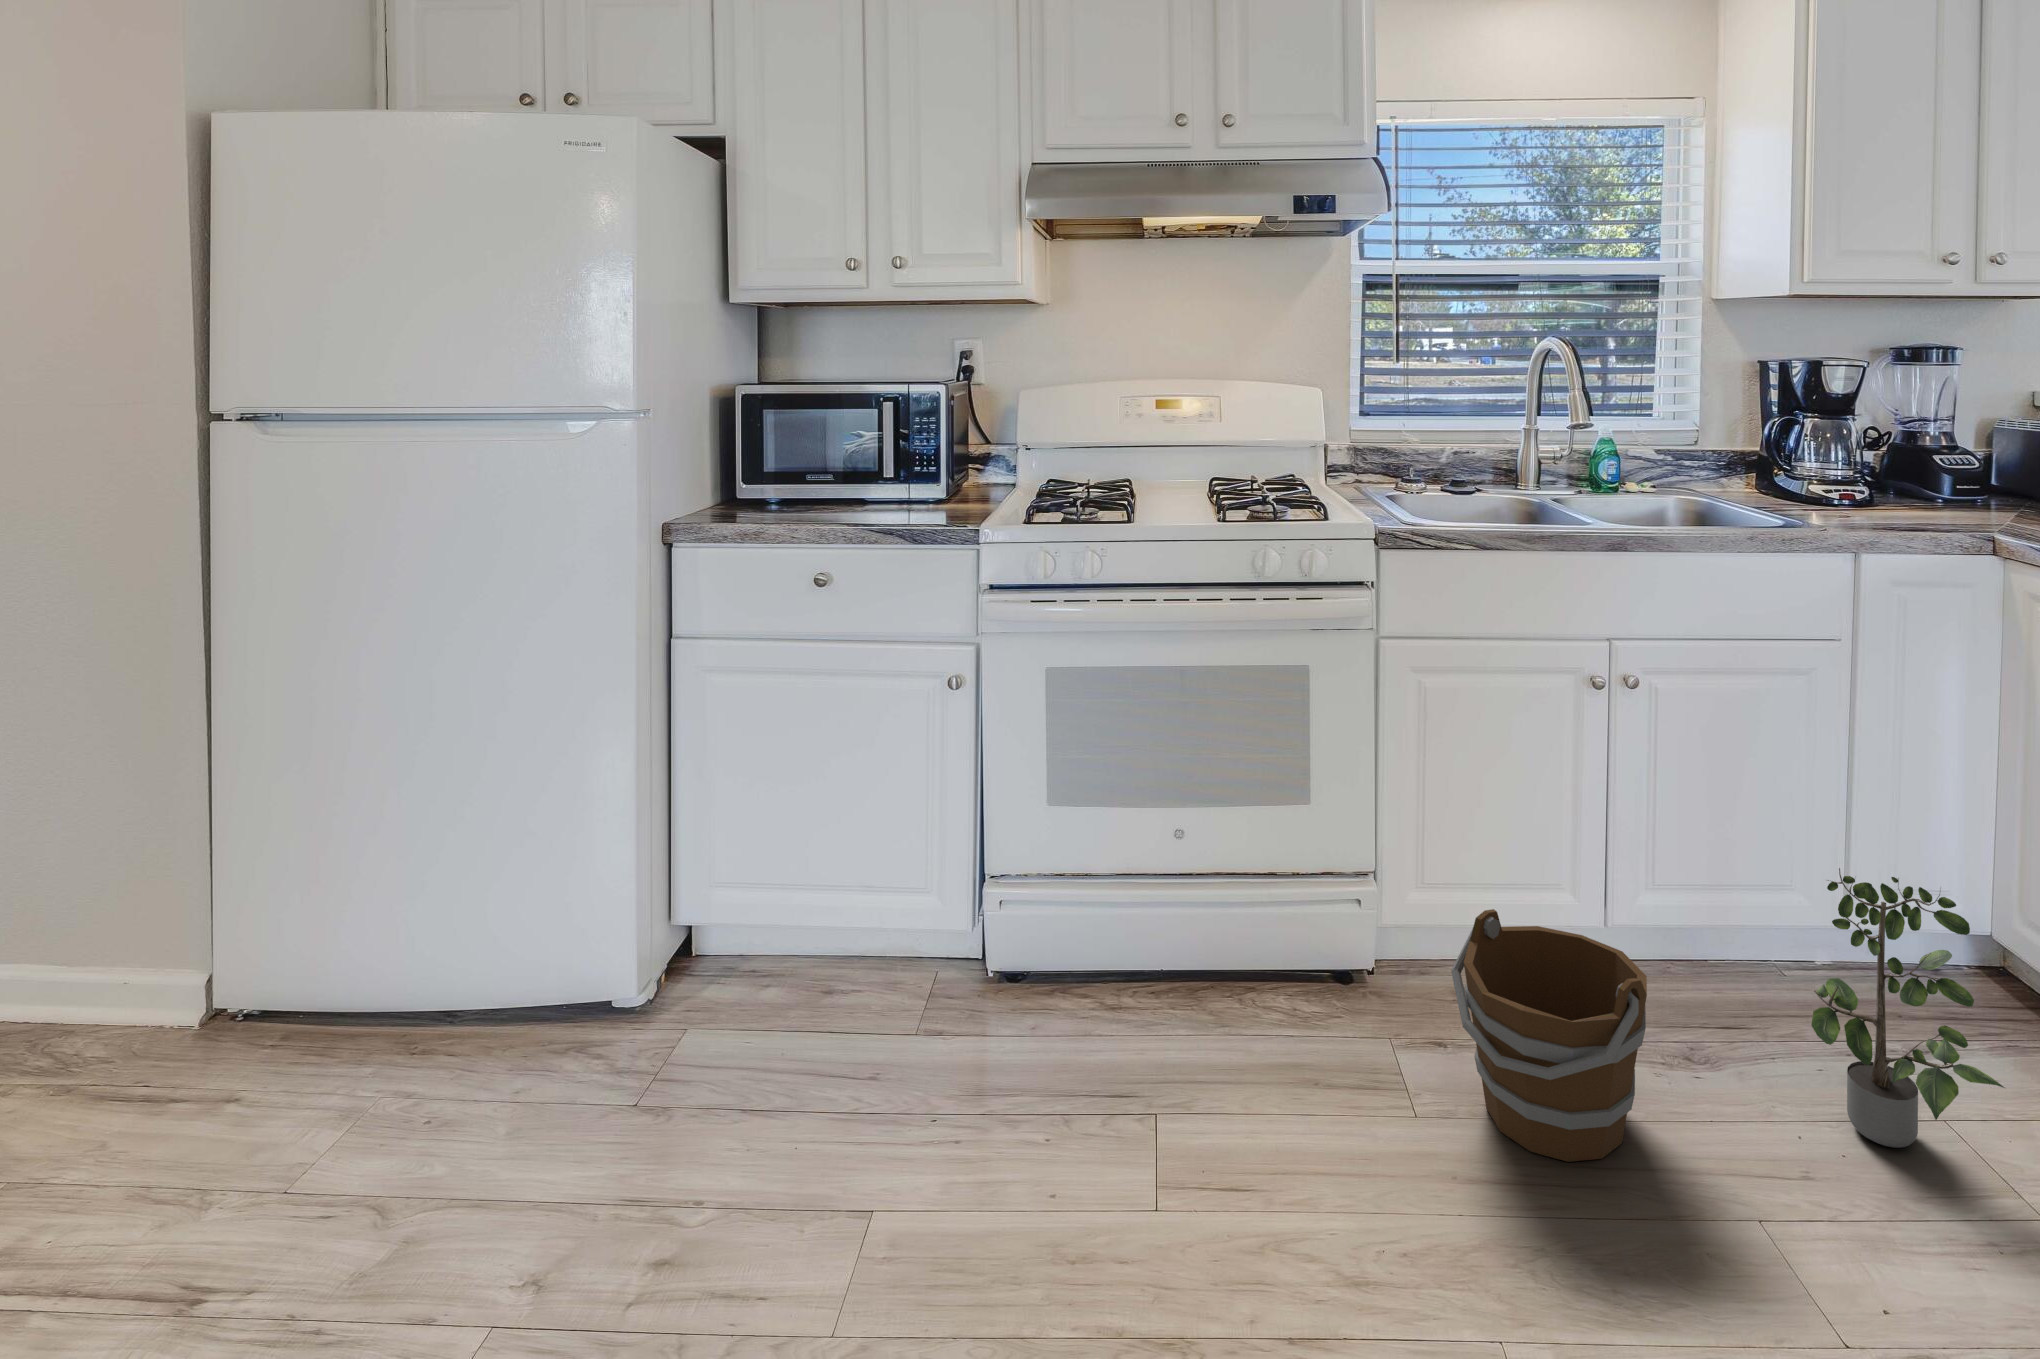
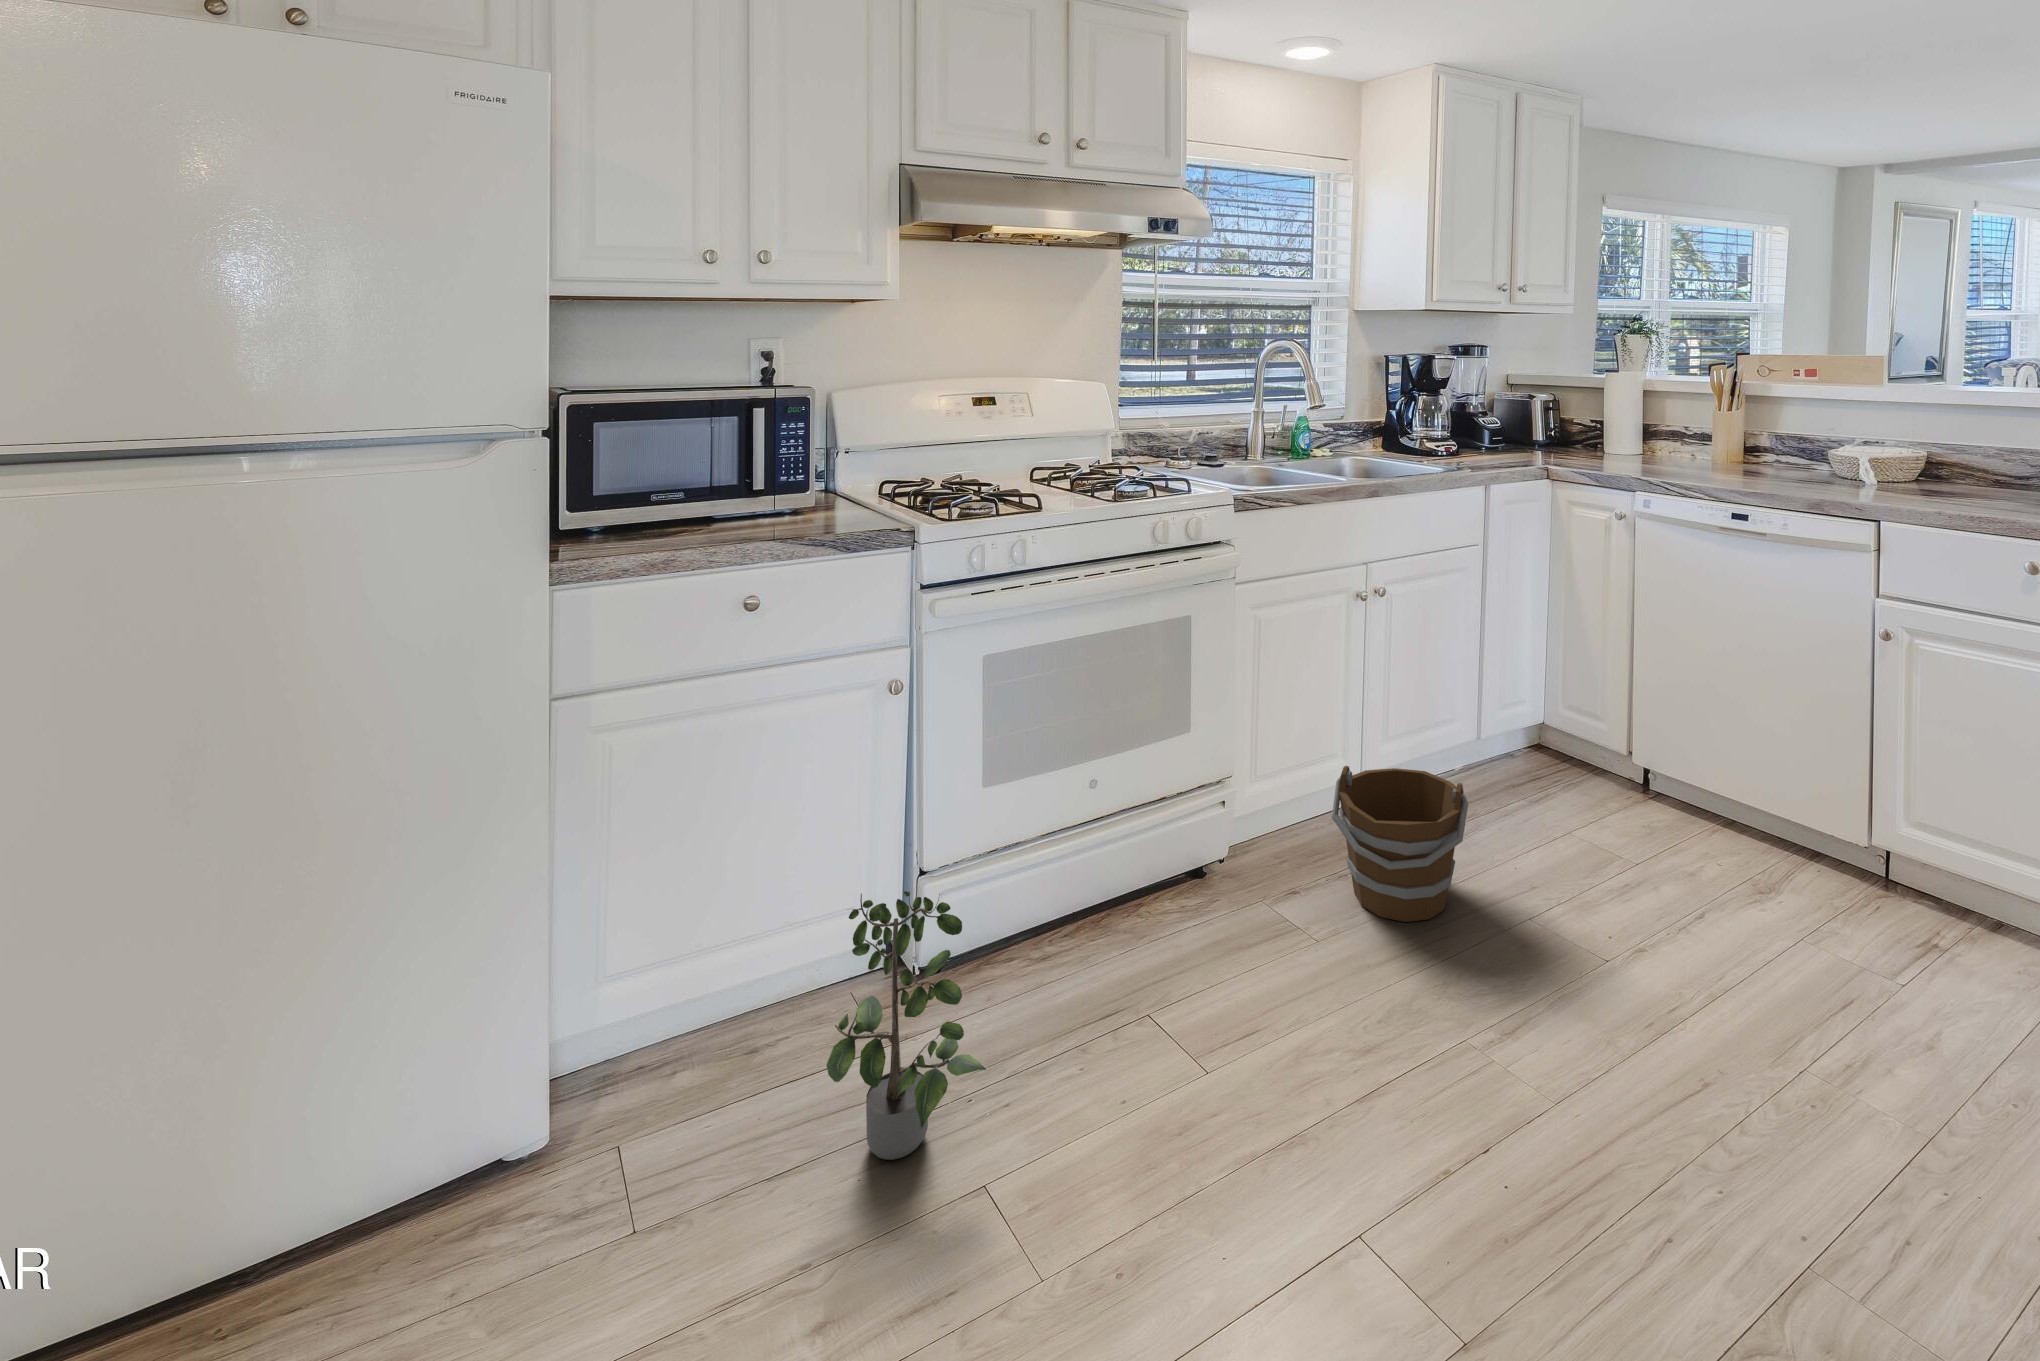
potted plant: present [1811,868,2005,1148] -> present [827,891,986,1160]

